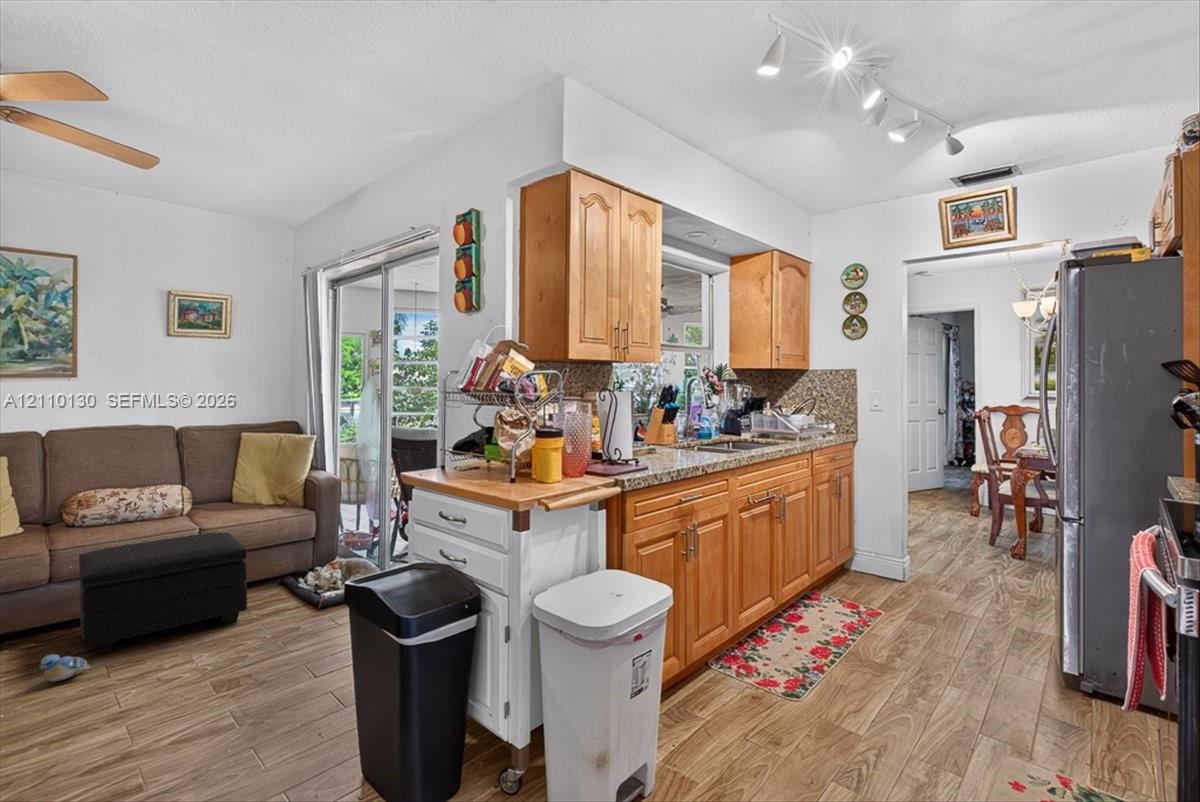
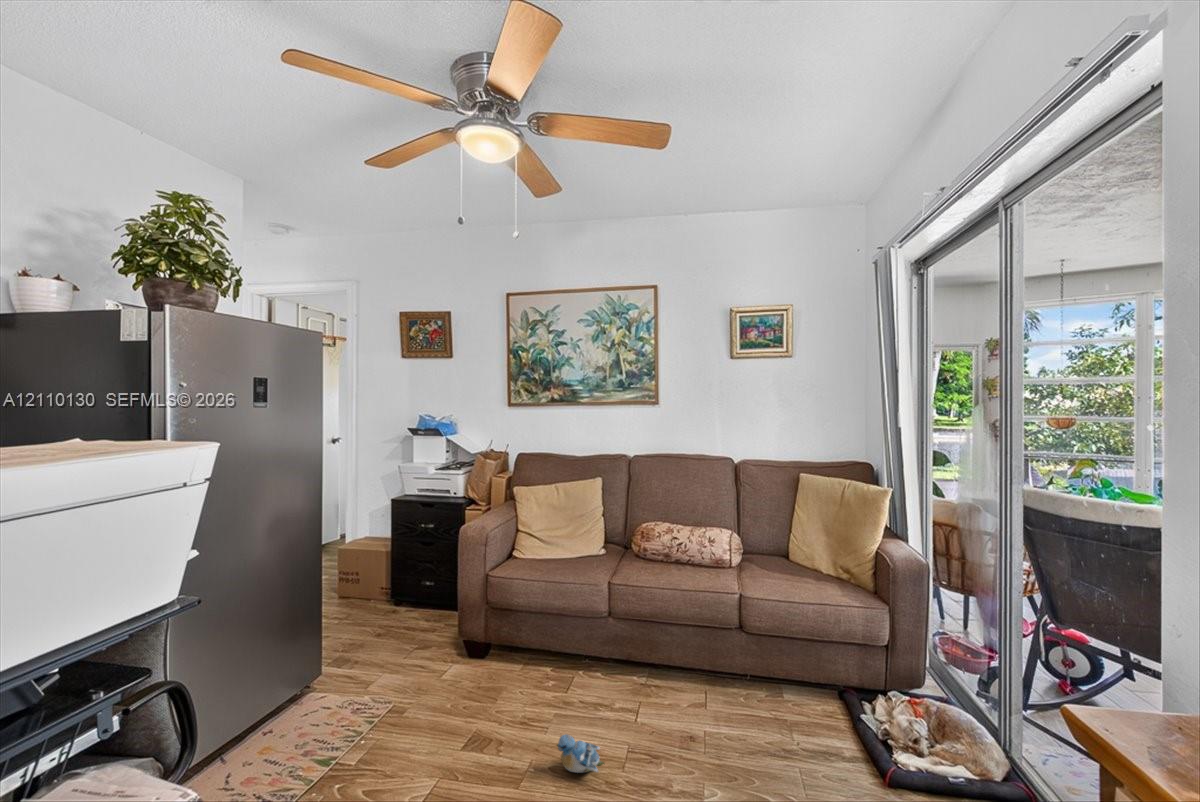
footstool: present [79,533,247,655] -> none [607,597,786,763]

